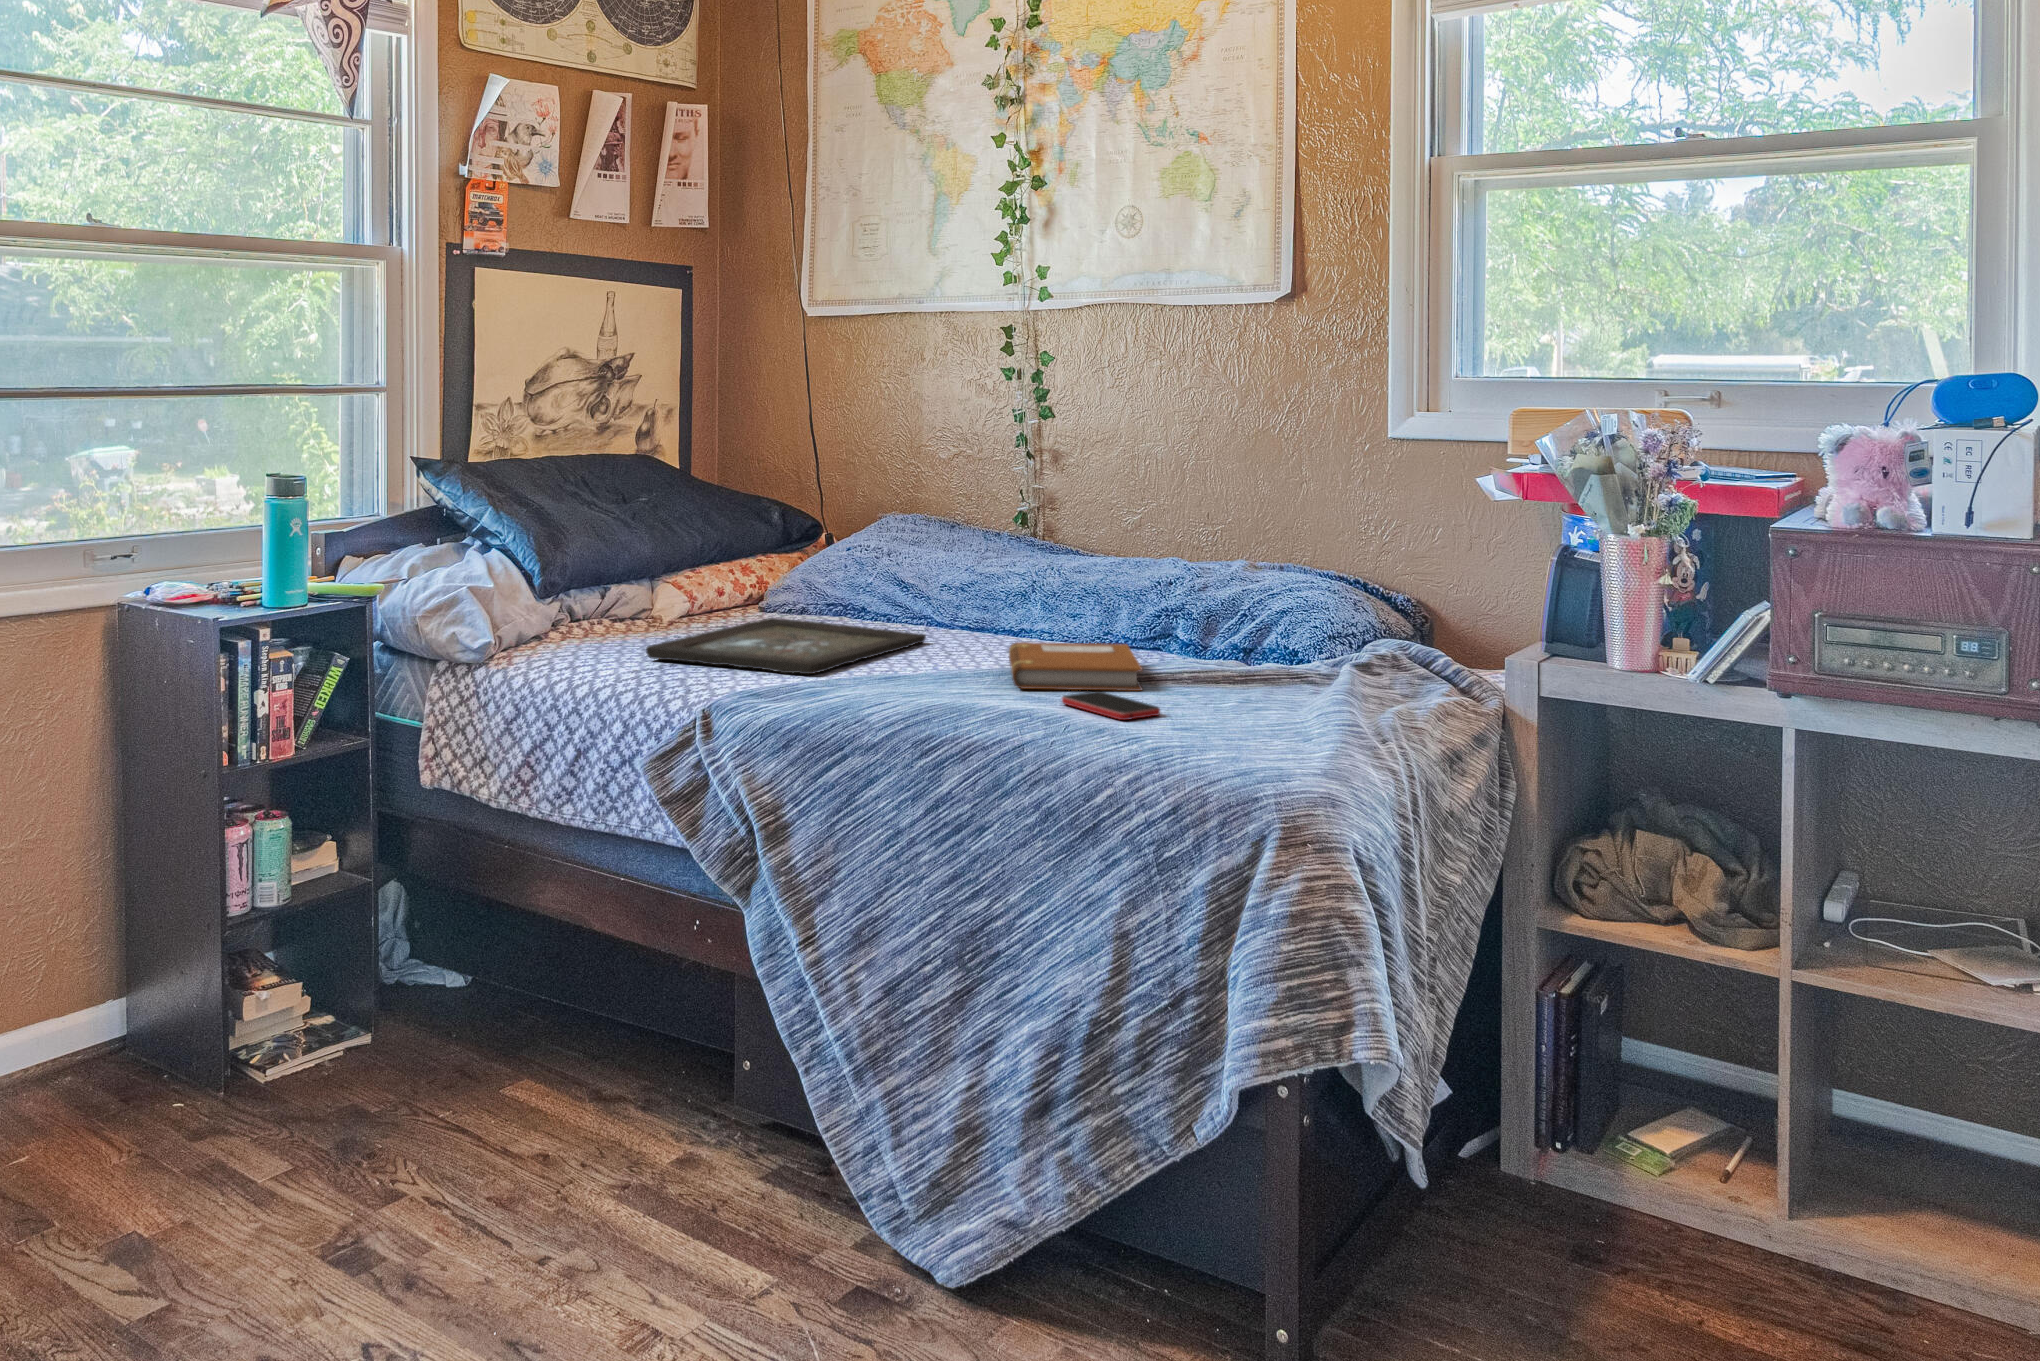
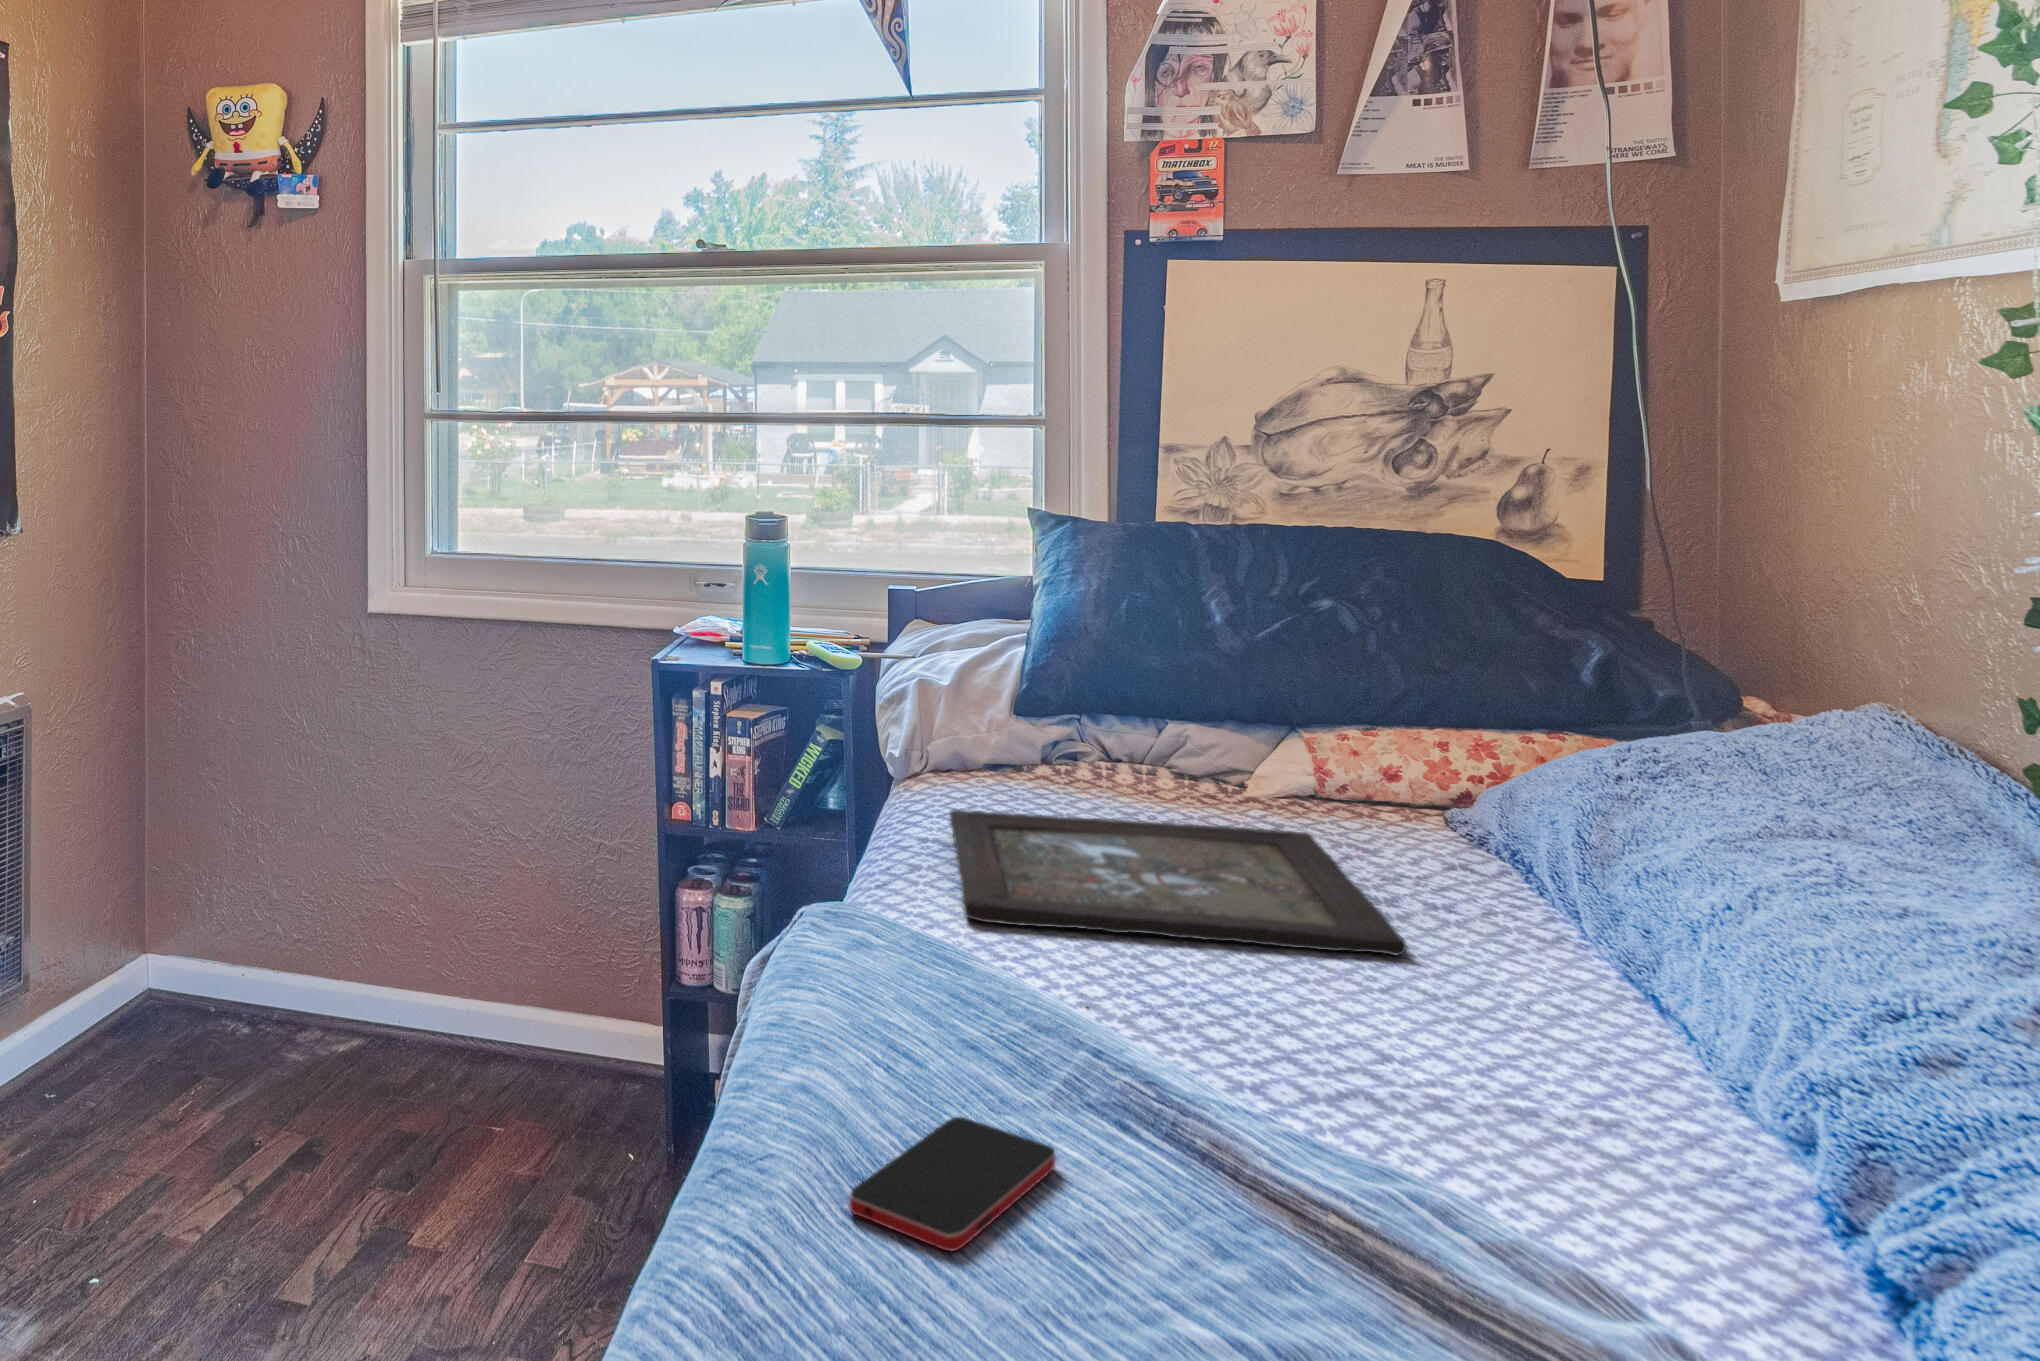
notebook: present [1009,642,1142,691] -> none [1040,1003,1524,1210]

